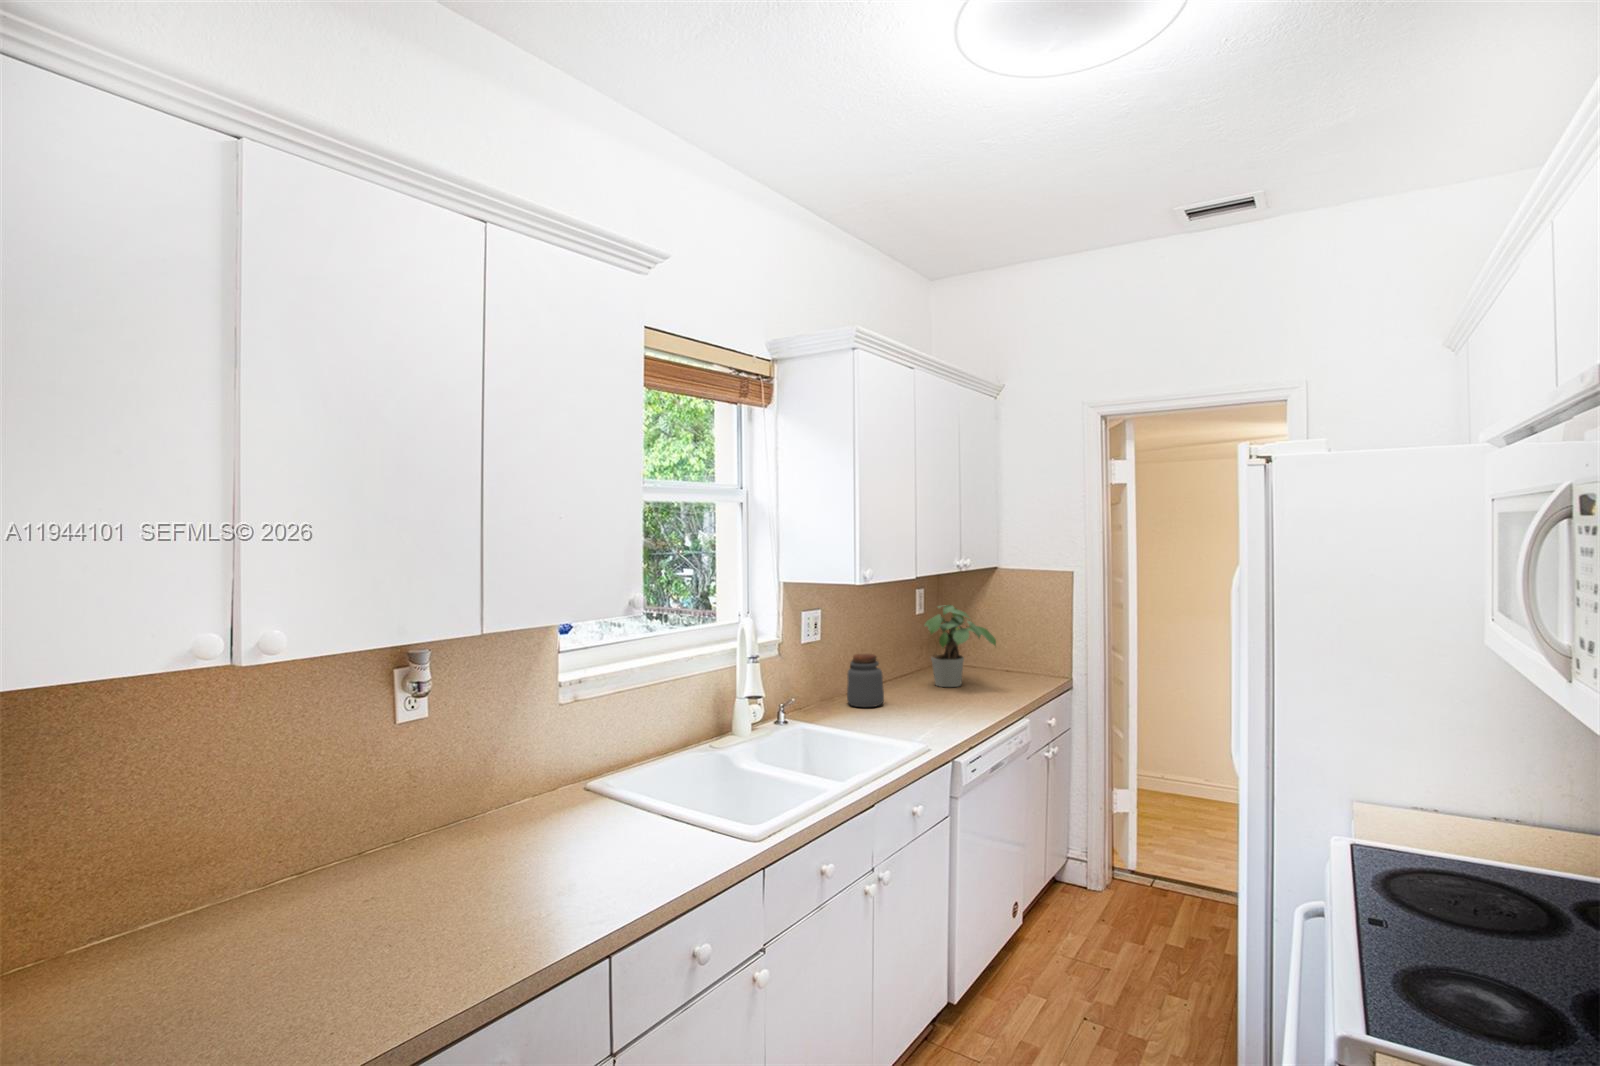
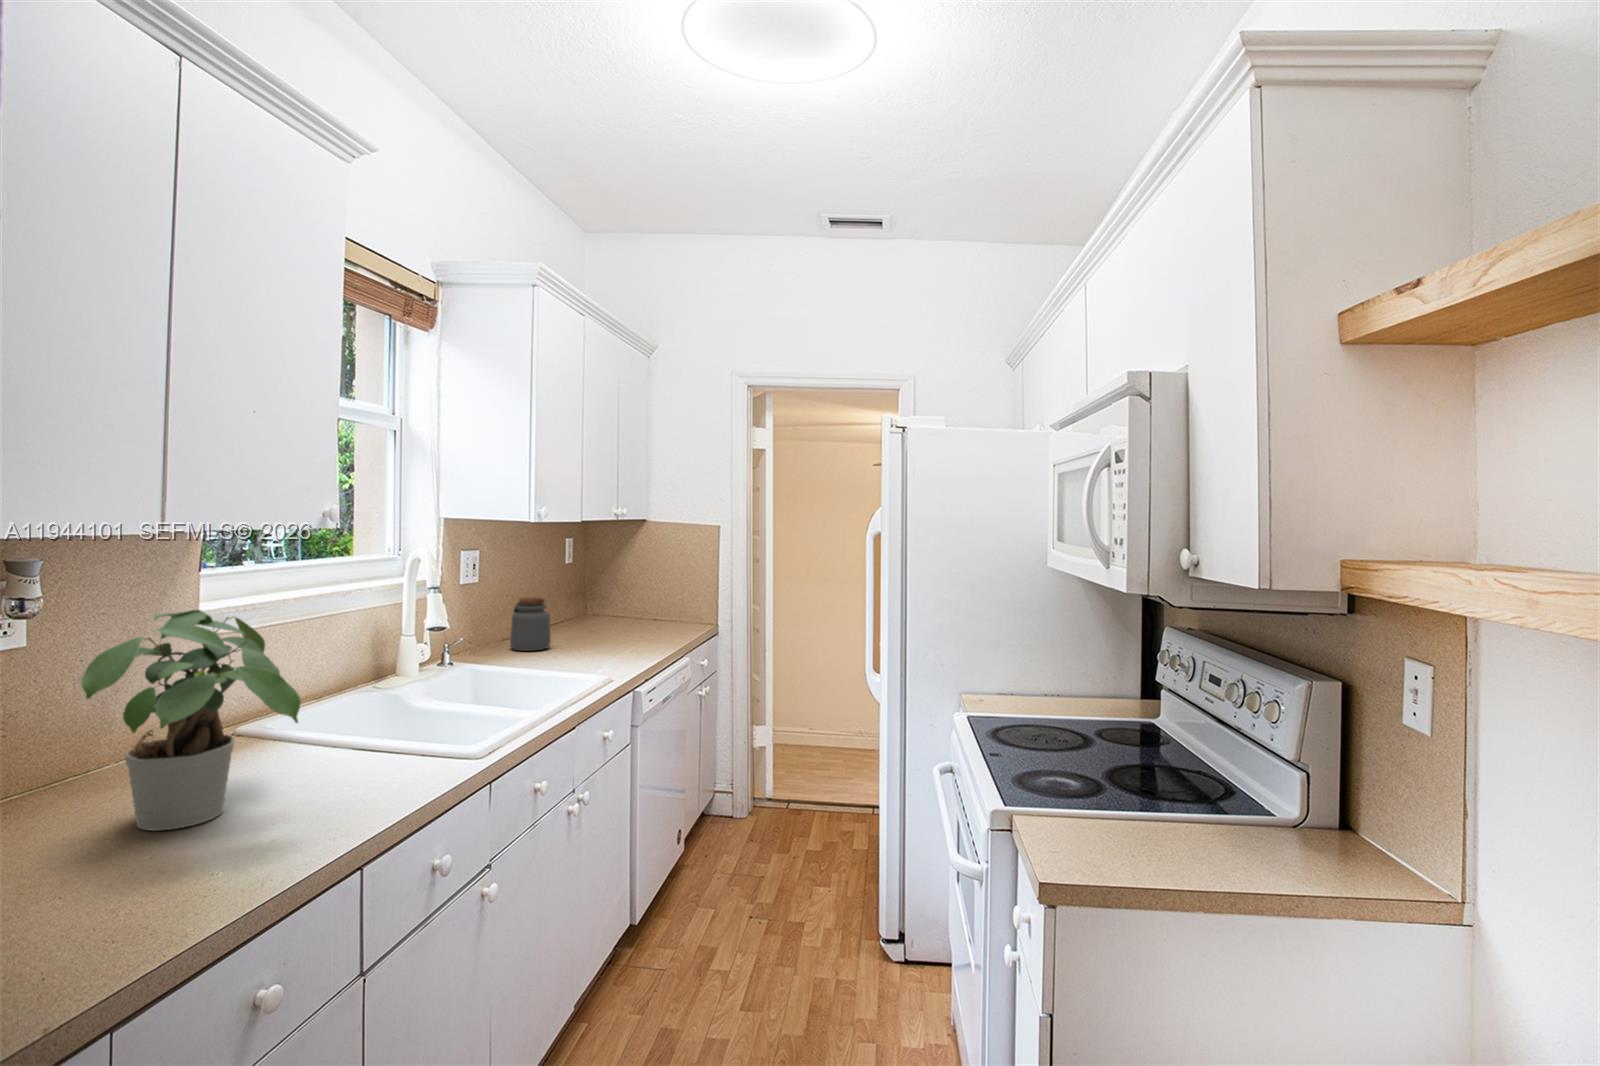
potted plant: present [925,605,996,687] -> present [81,610,301,831]

